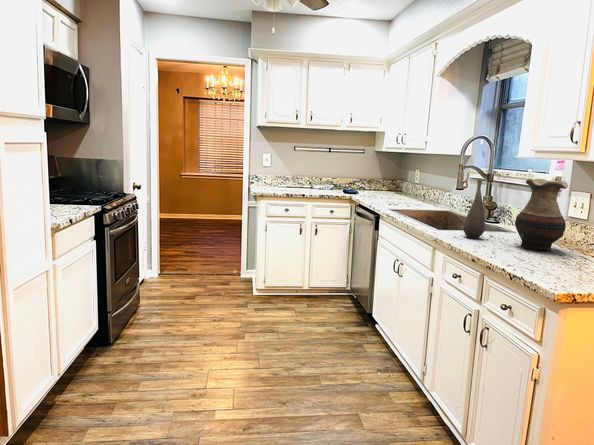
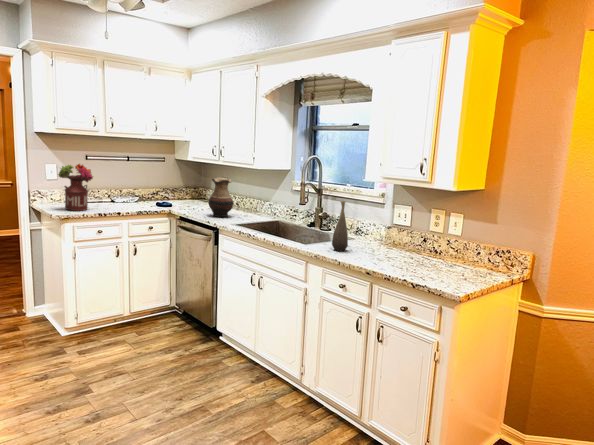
flower arrangement: none [261,151,288,191] -> present [58,164,93,211]
vase: present [515,179,568,251] -> present [208,178,233,217]

